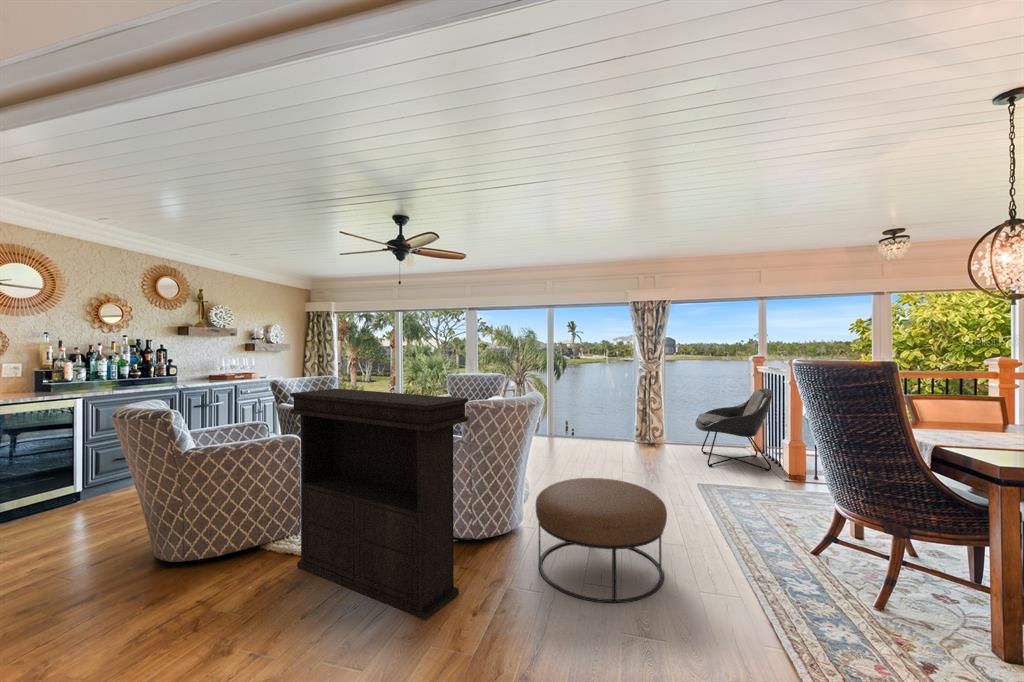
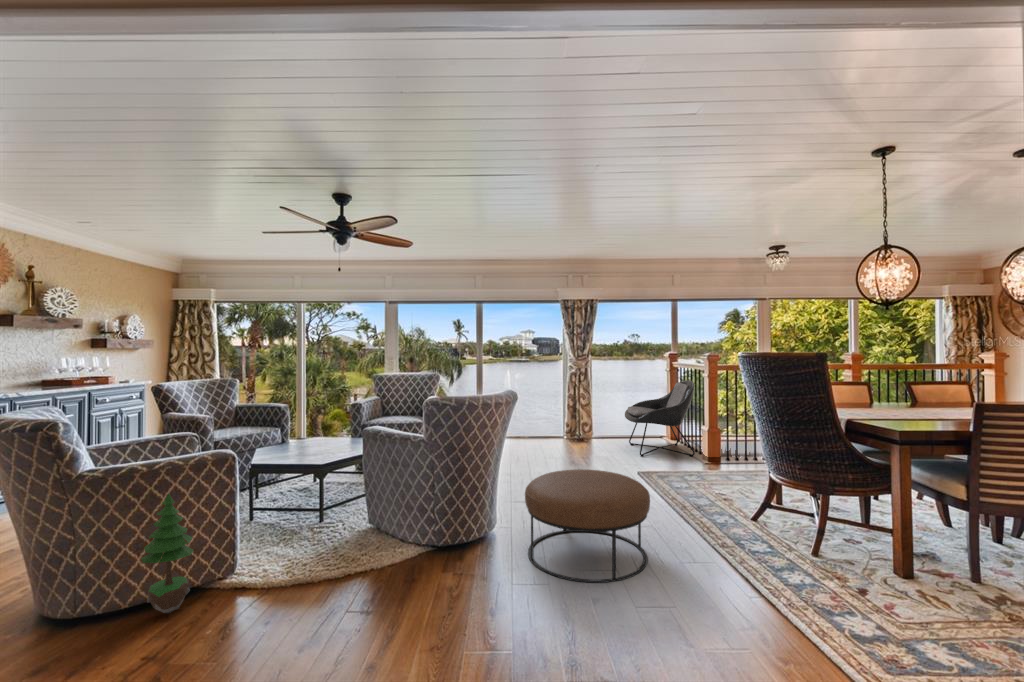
console table: present [290,388,468,621] -> none [255,390,473,623]
potted tree: none [198,472,242,573] -> present [141,493,194,613]

